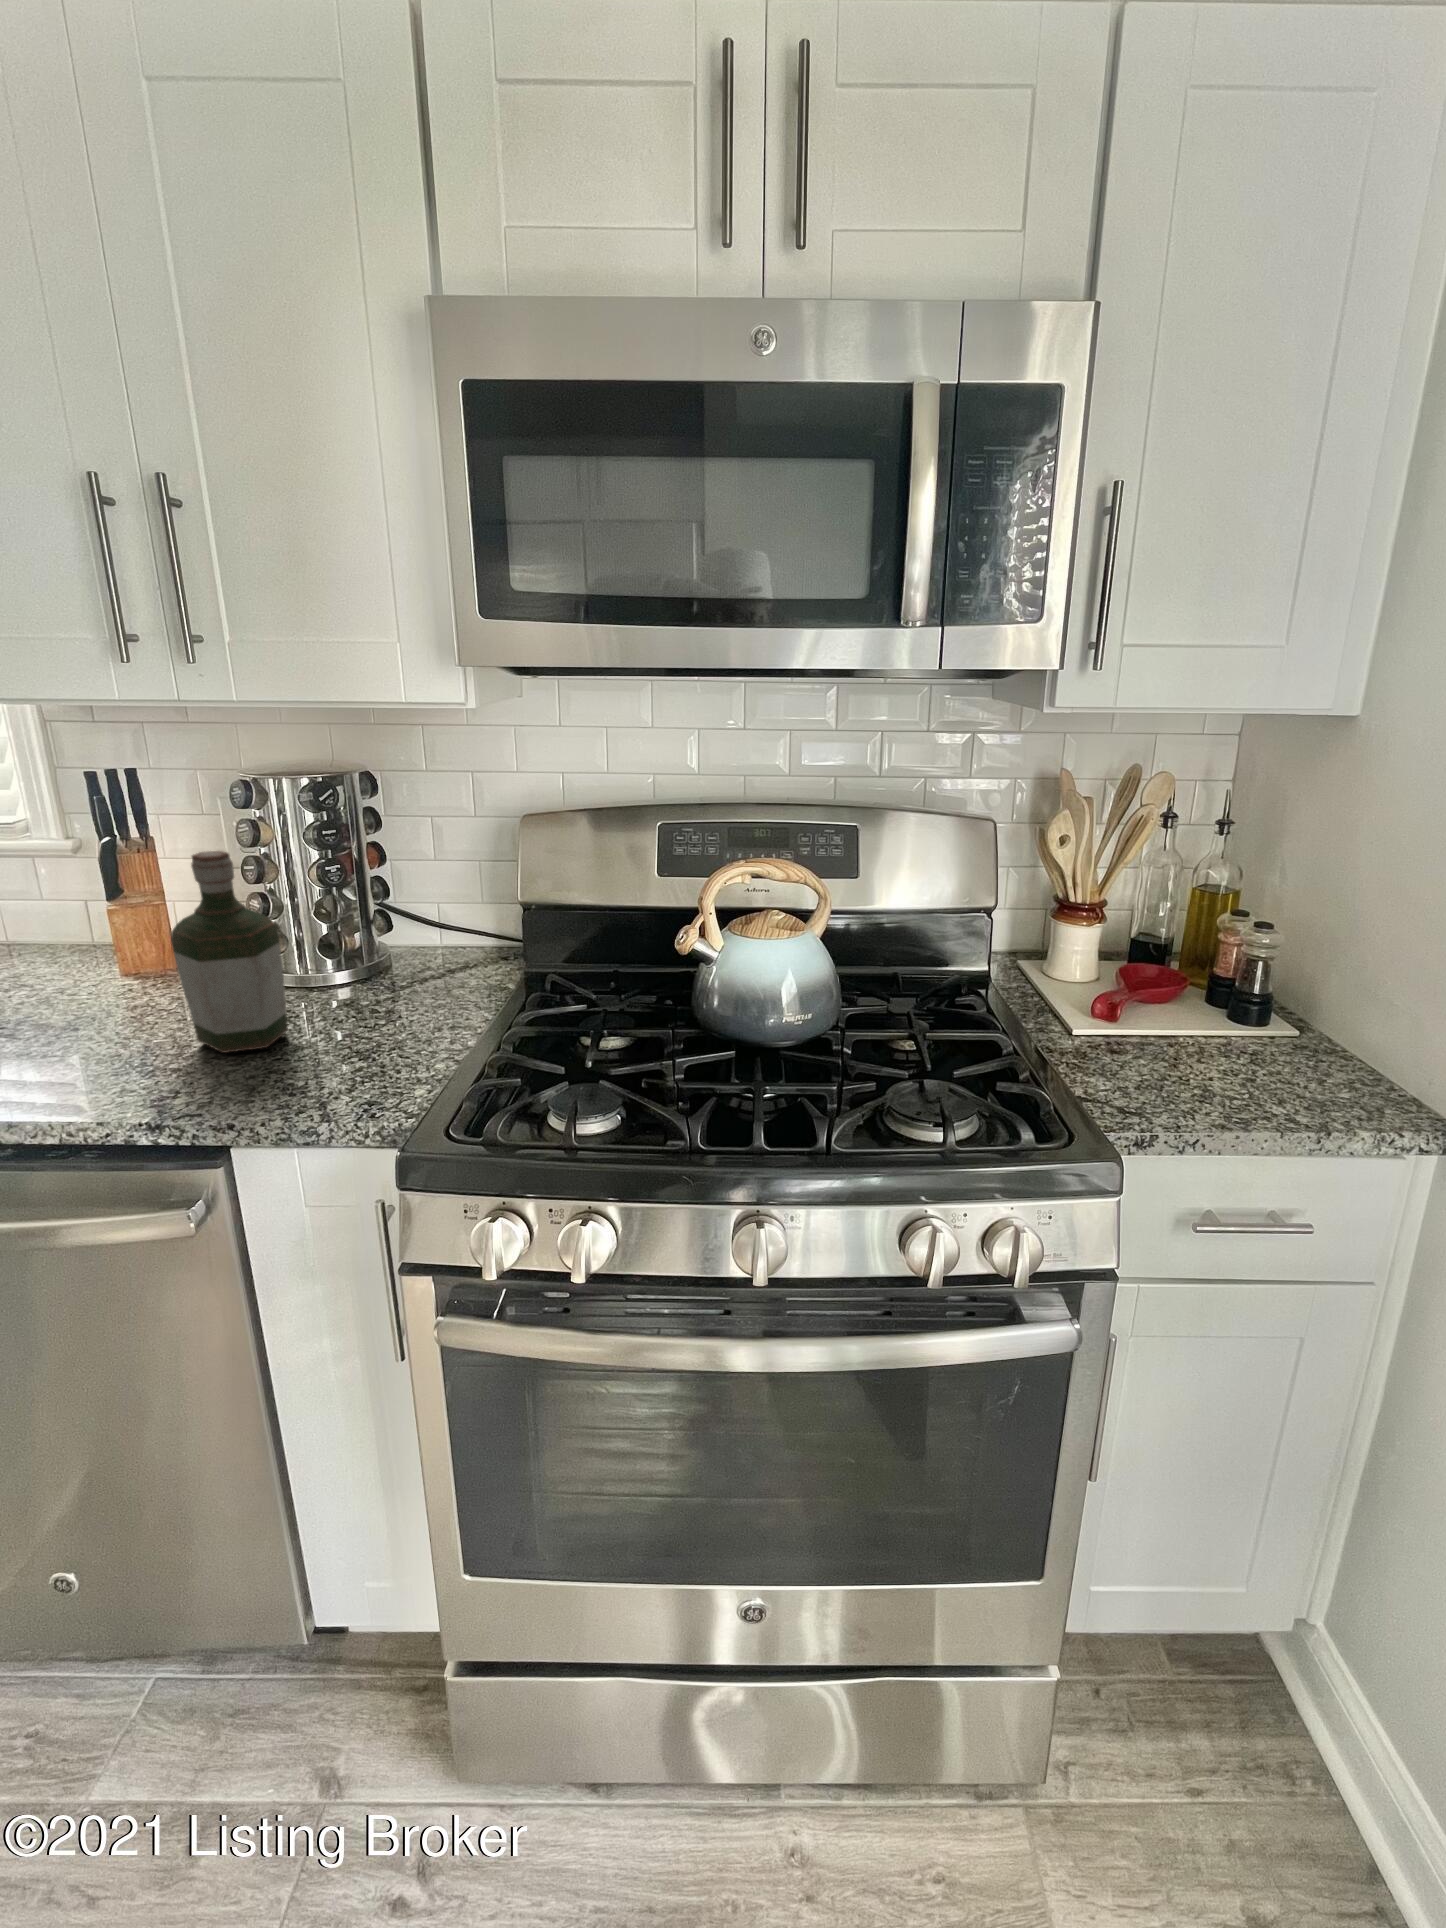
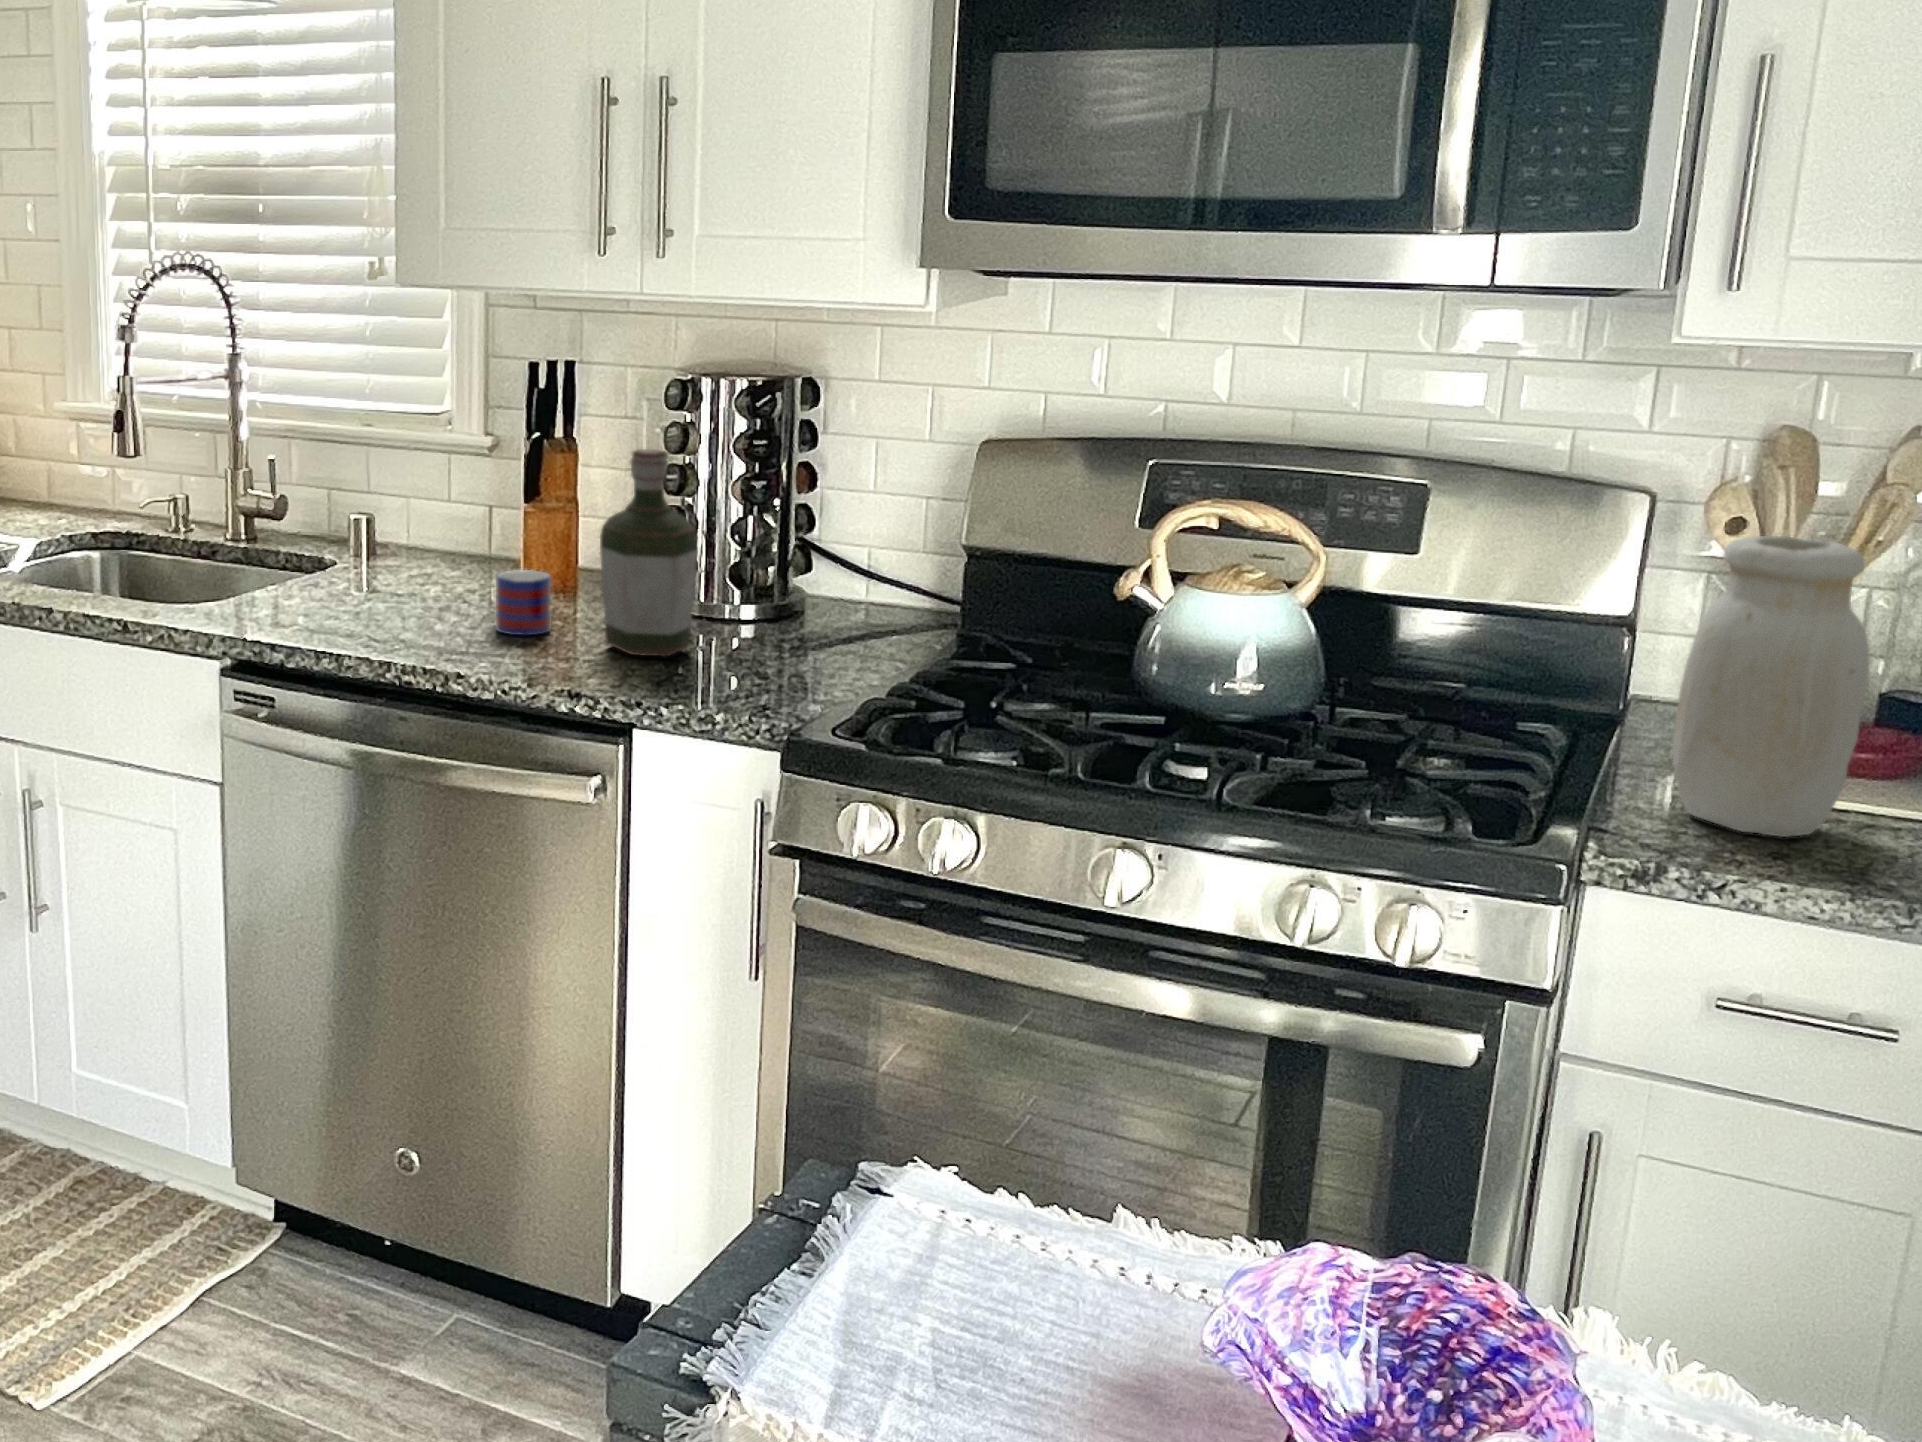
jar: none [1103,855,1238,1080] -> present [1673,536,1870,837]
mug: none [62,976,139,1047] -> present [496,570,551,635]

